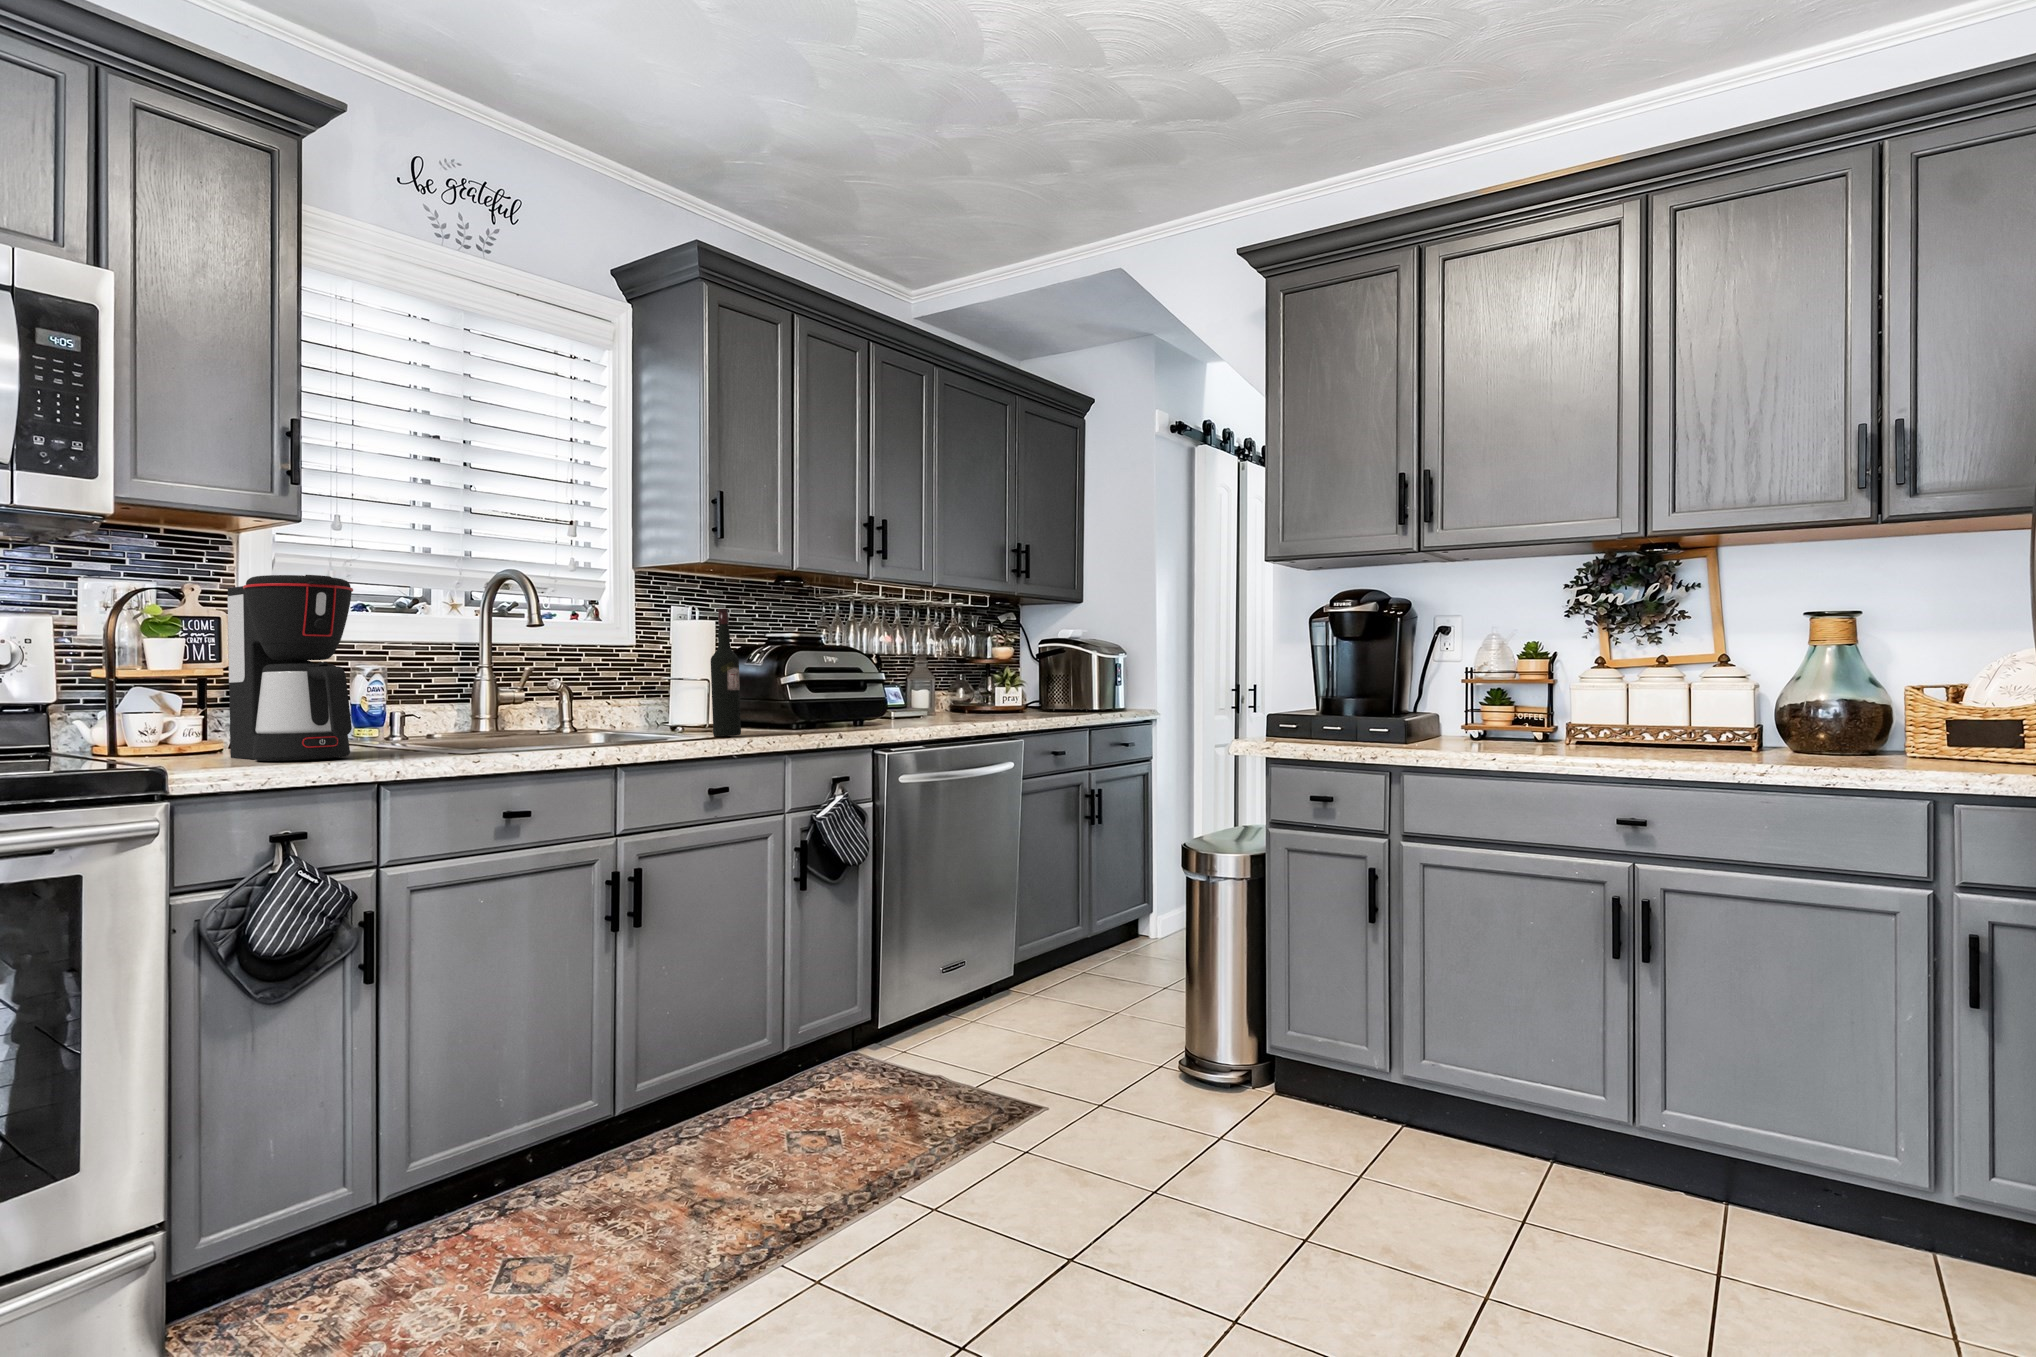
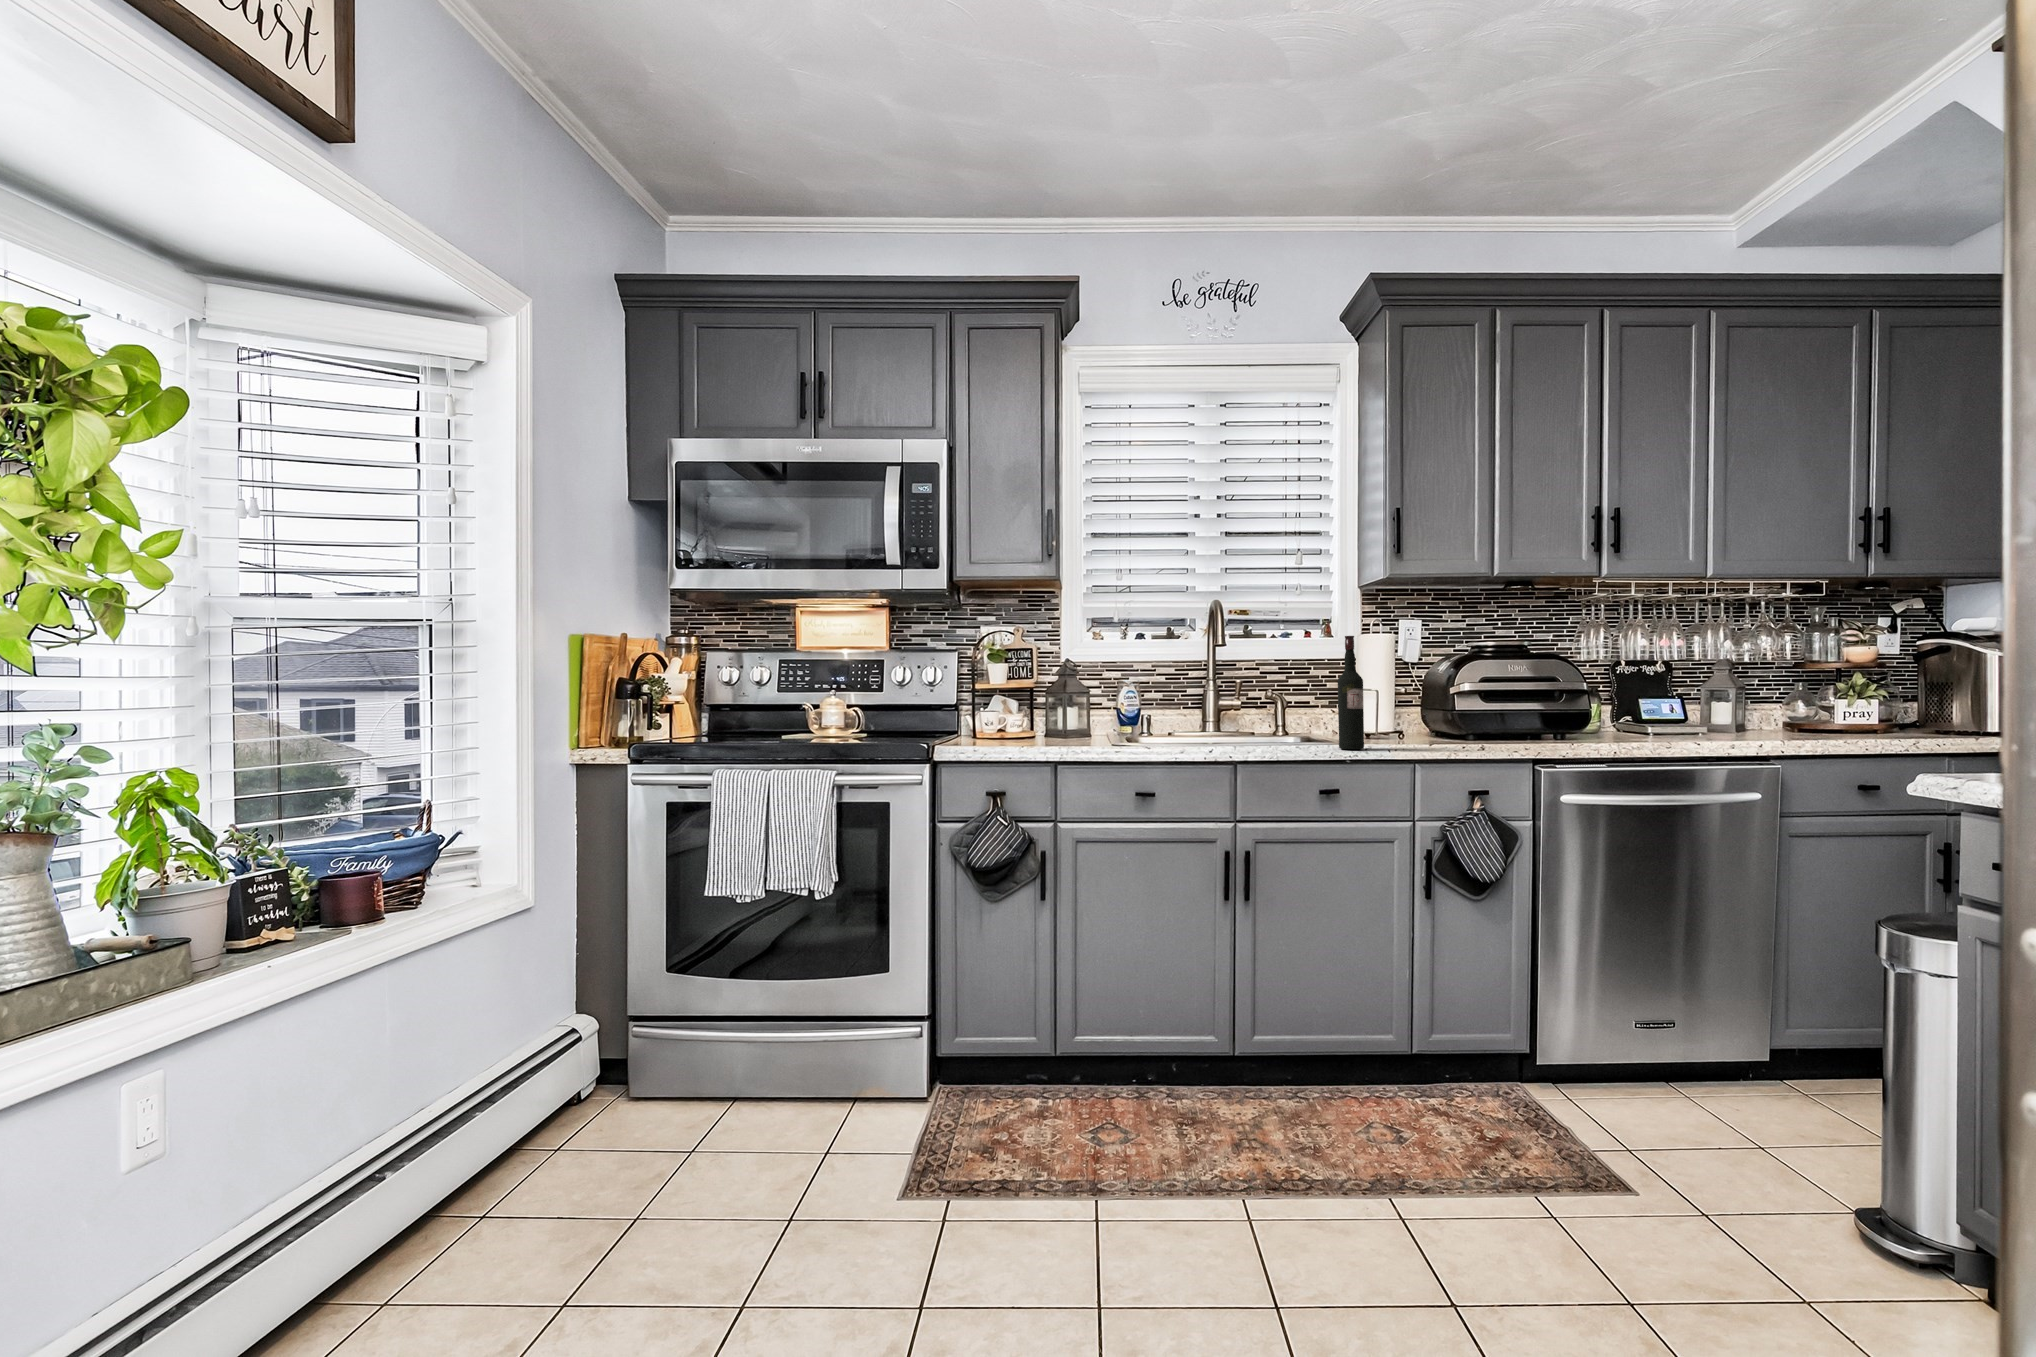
coffee maker: present [228,575,353,761] -> none [977,635,1035,750]

